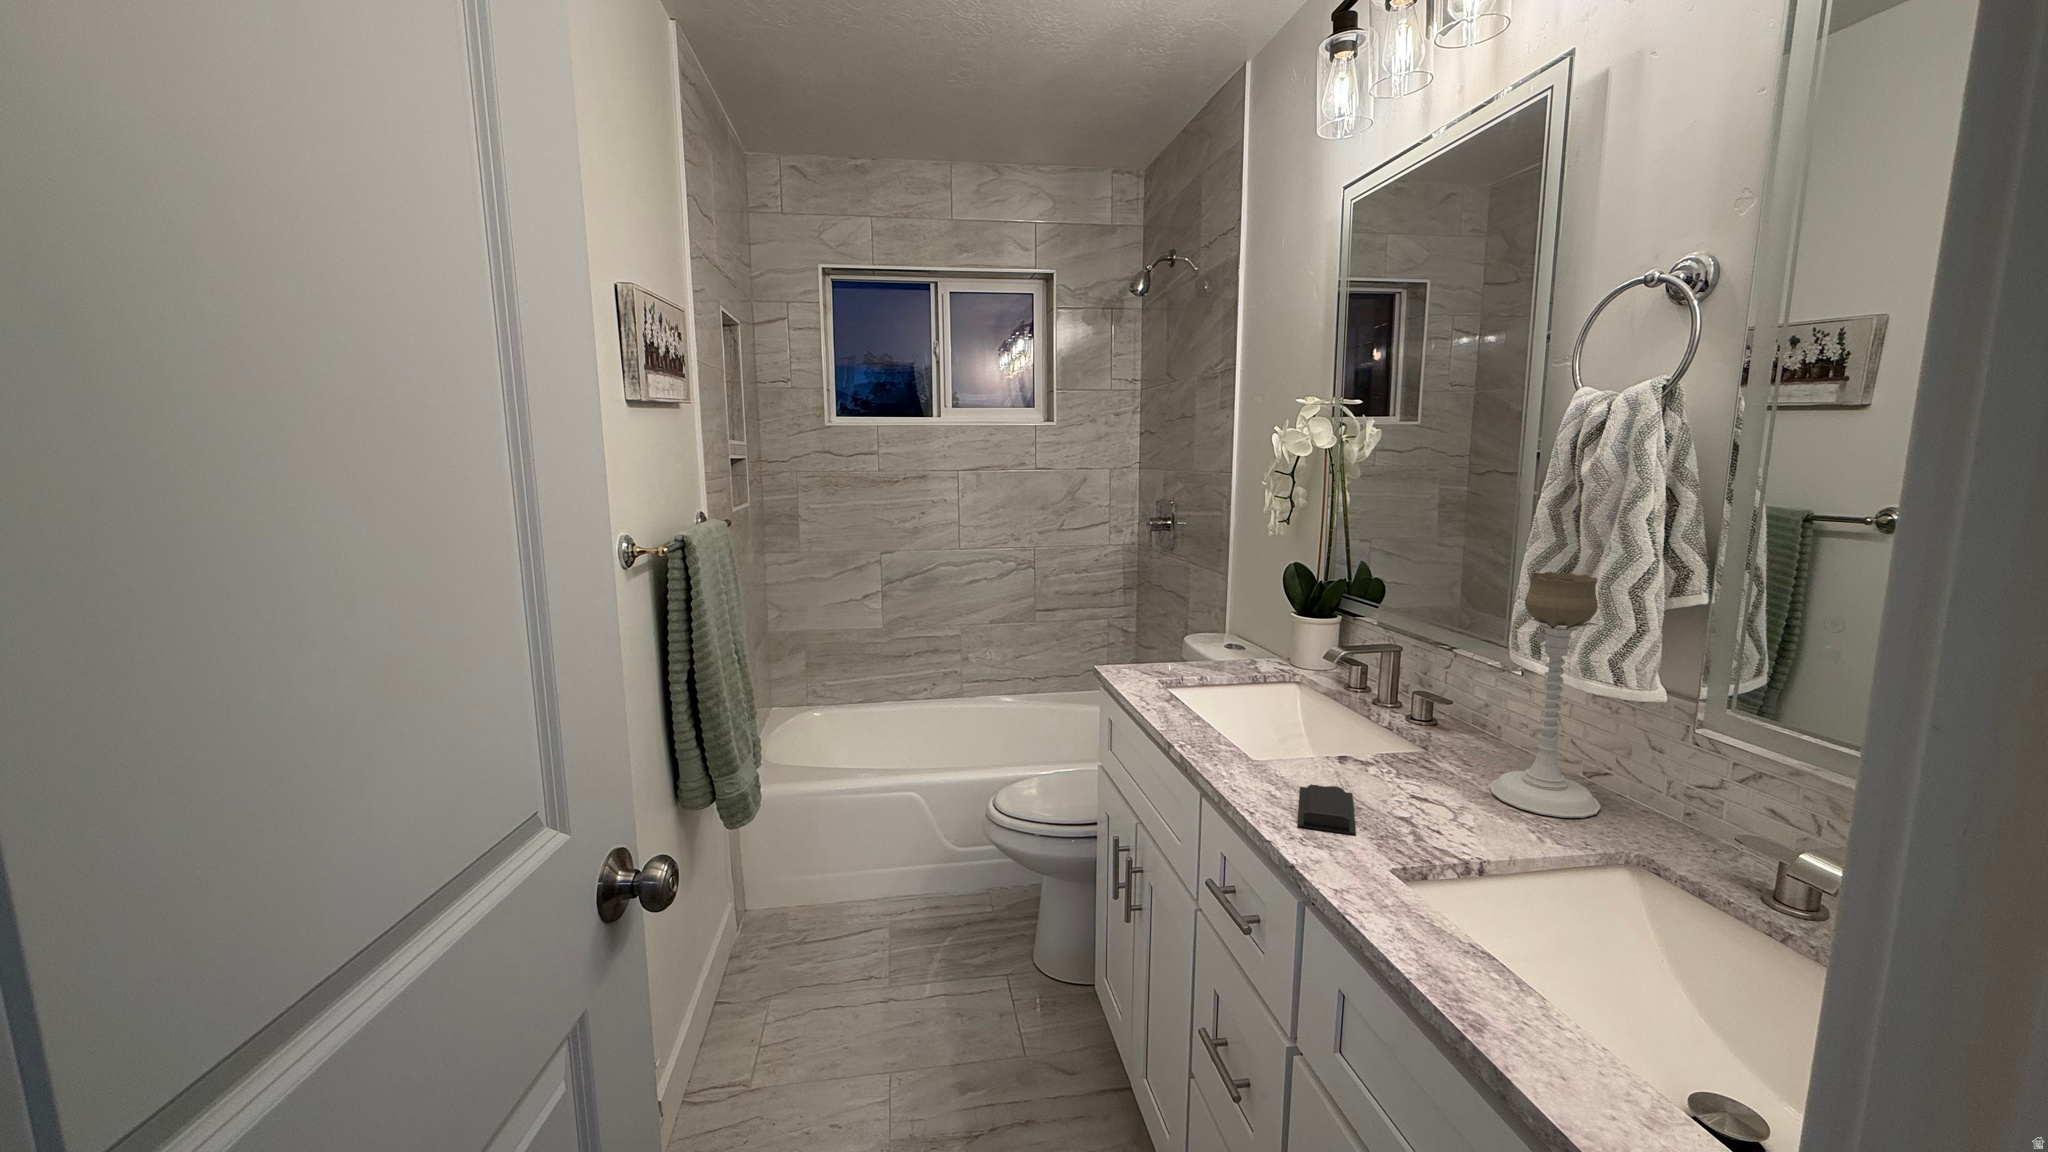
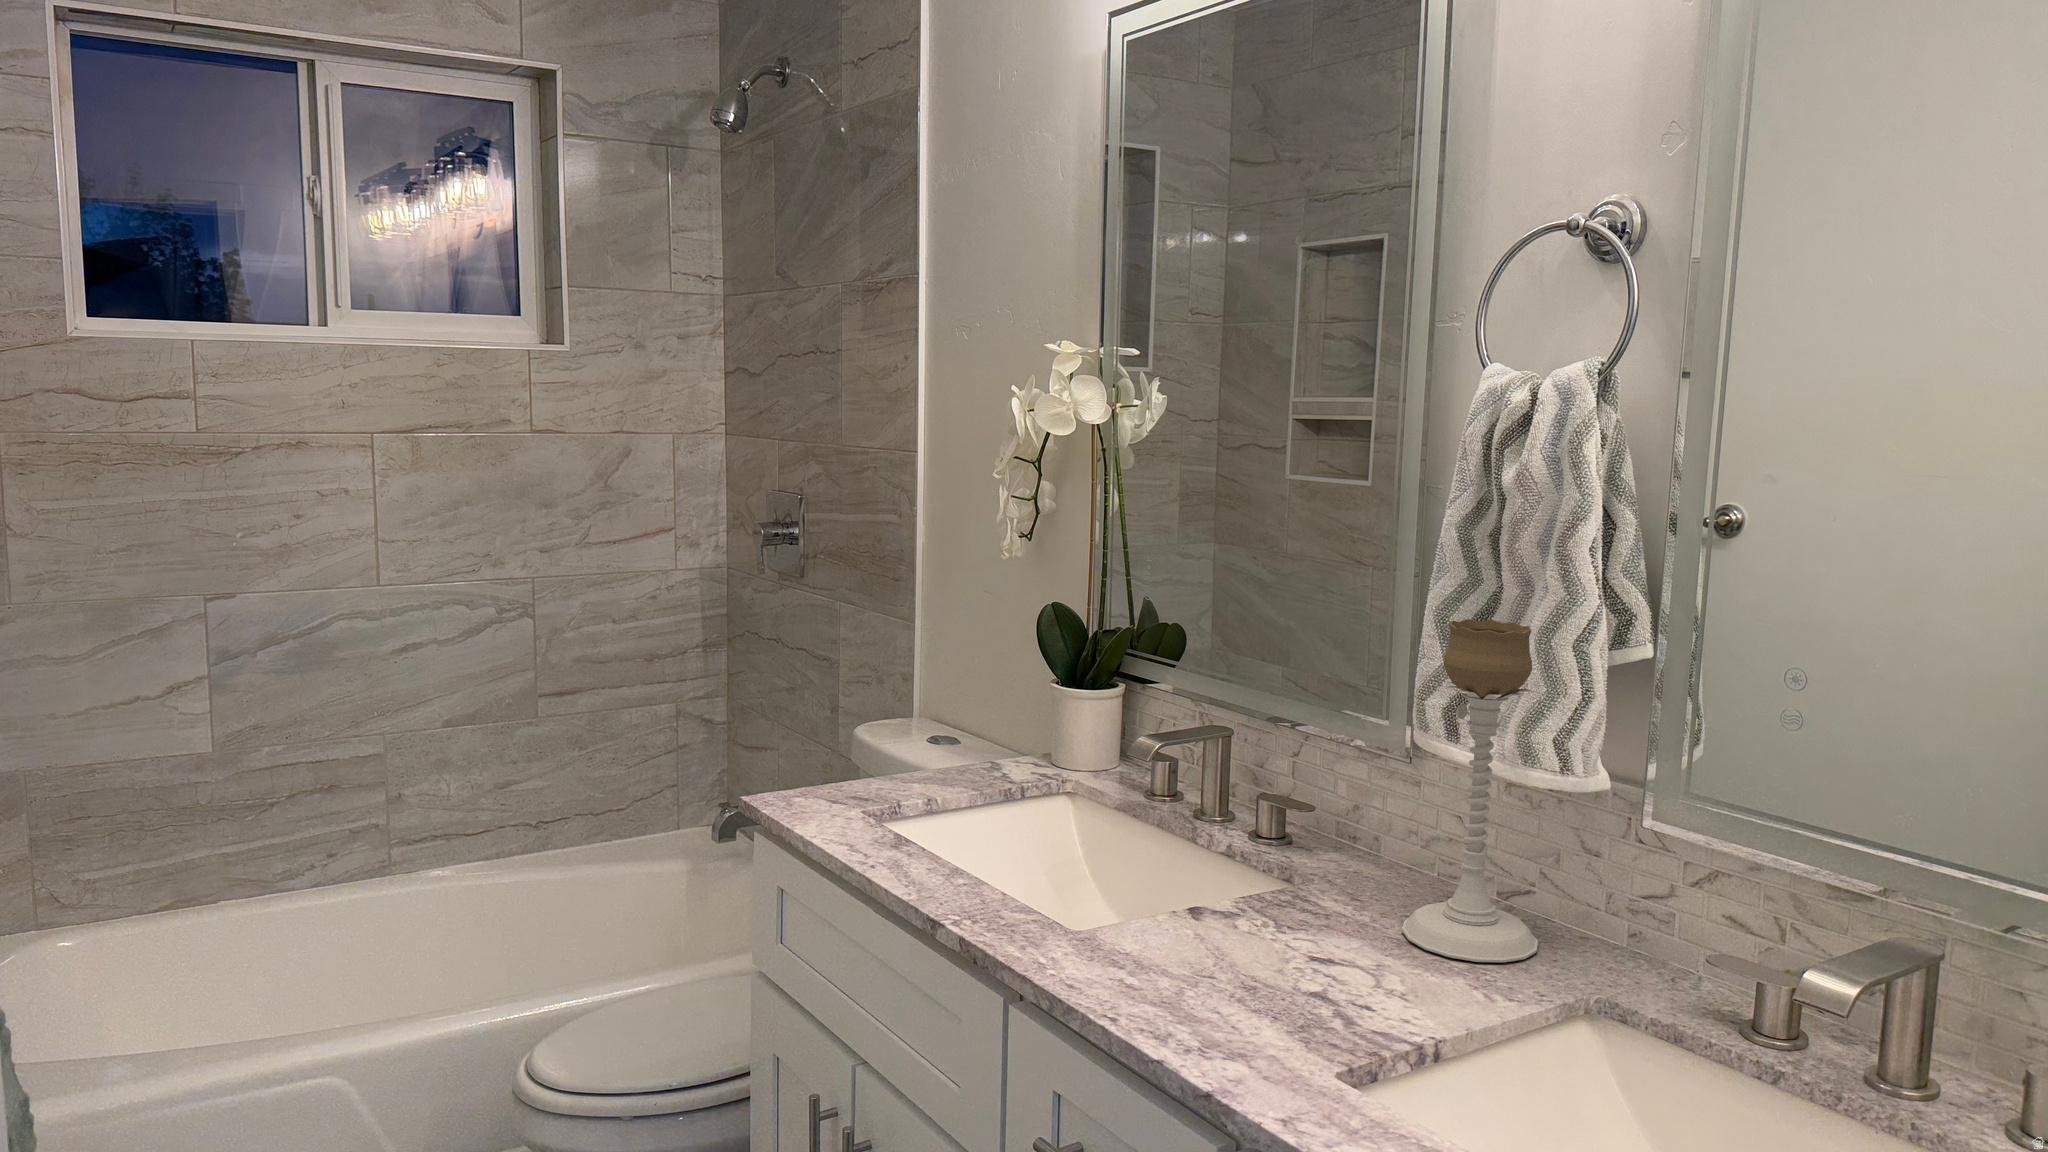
soap bar: present [1297,784,1356,835] -> none [1162,959,1269,1029]

